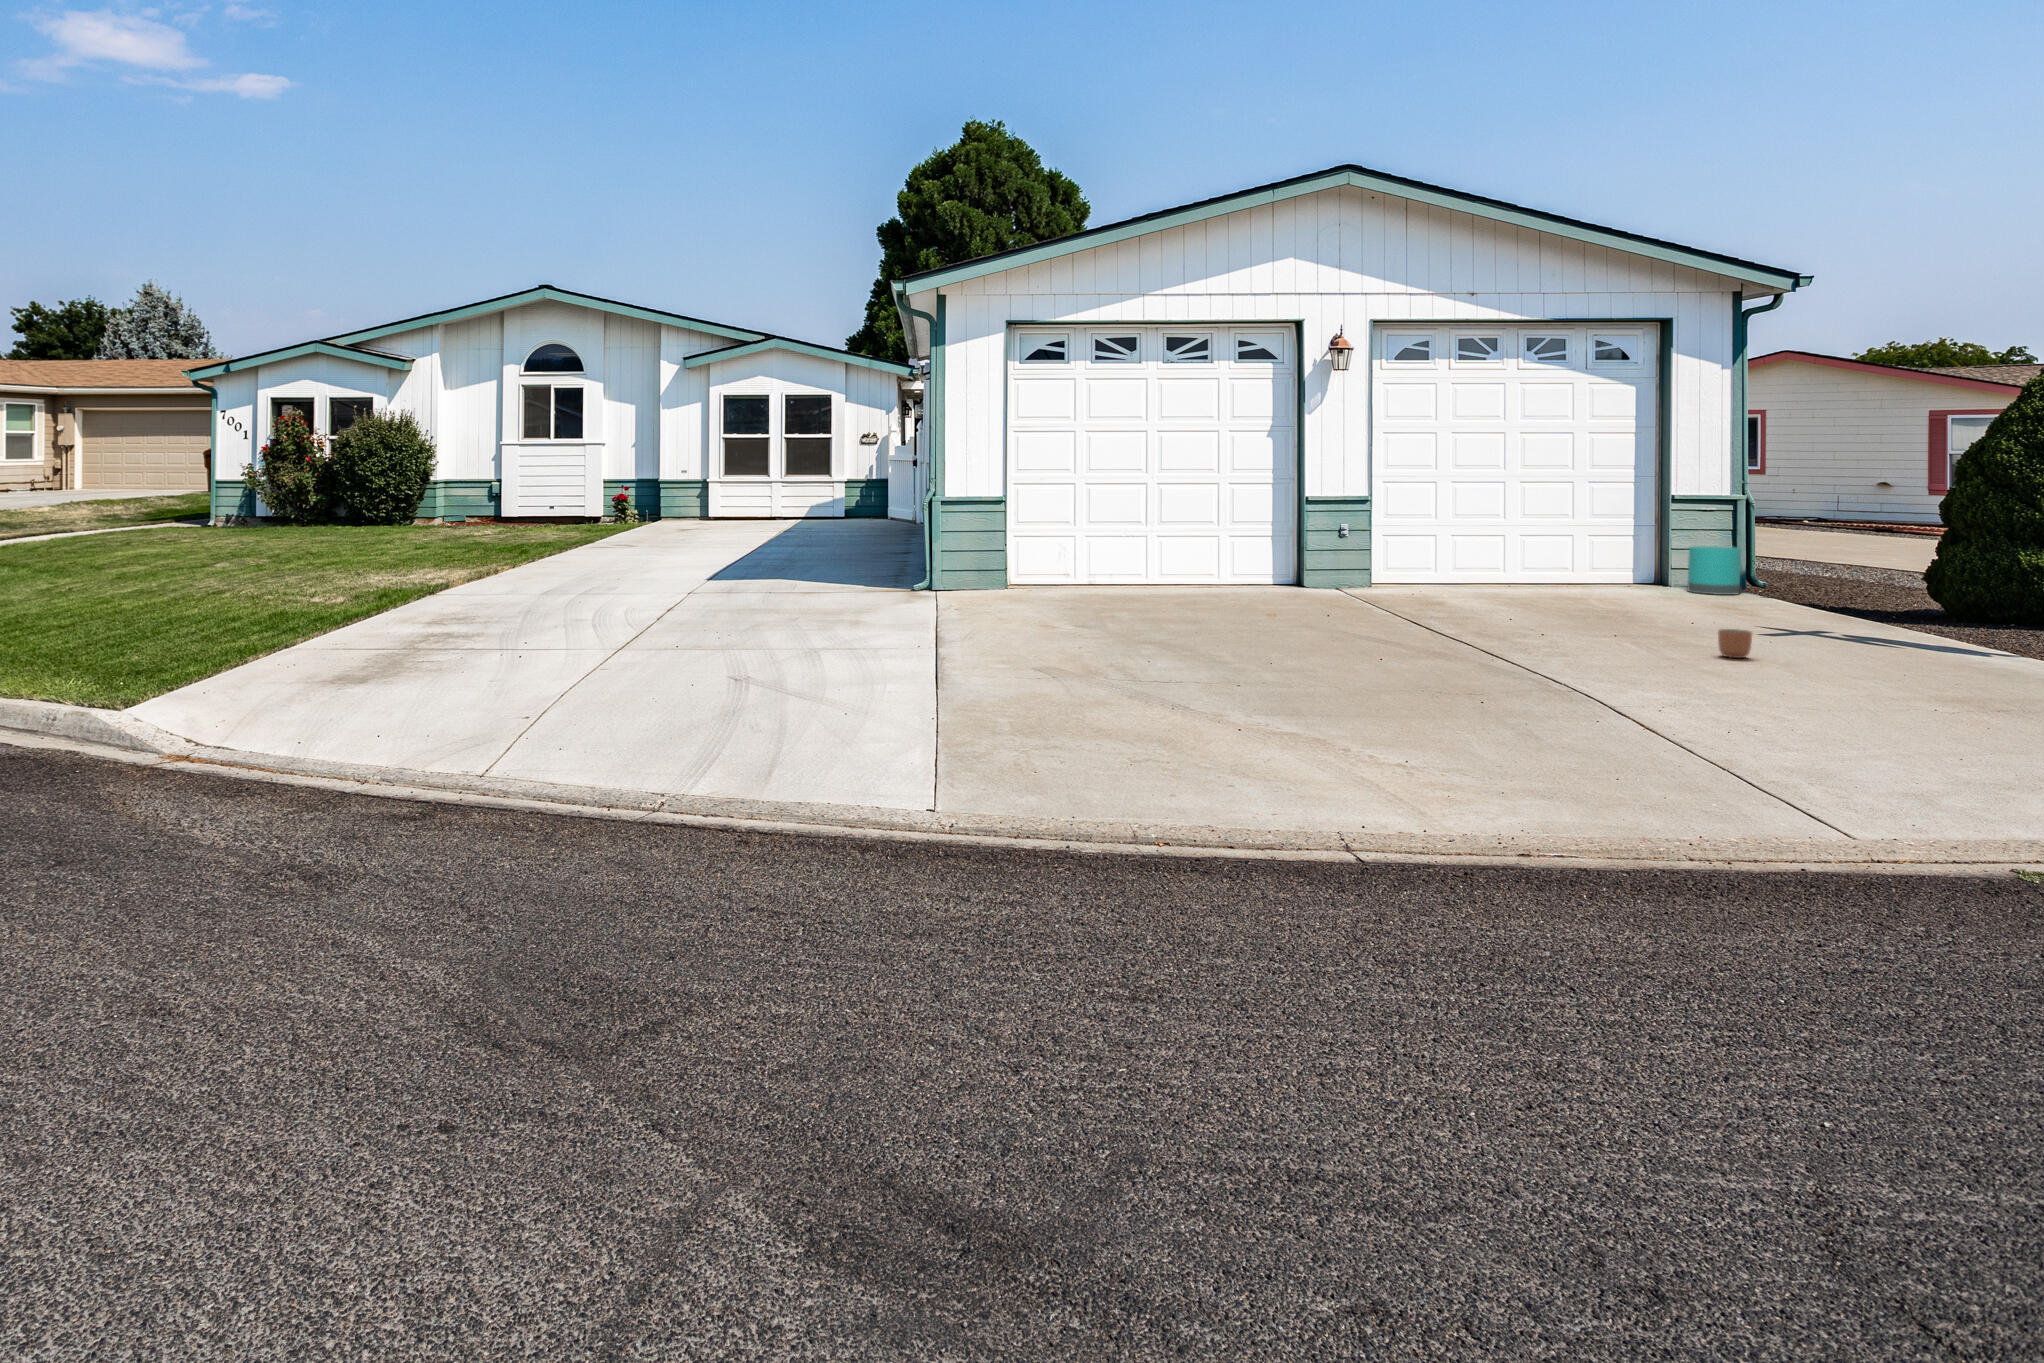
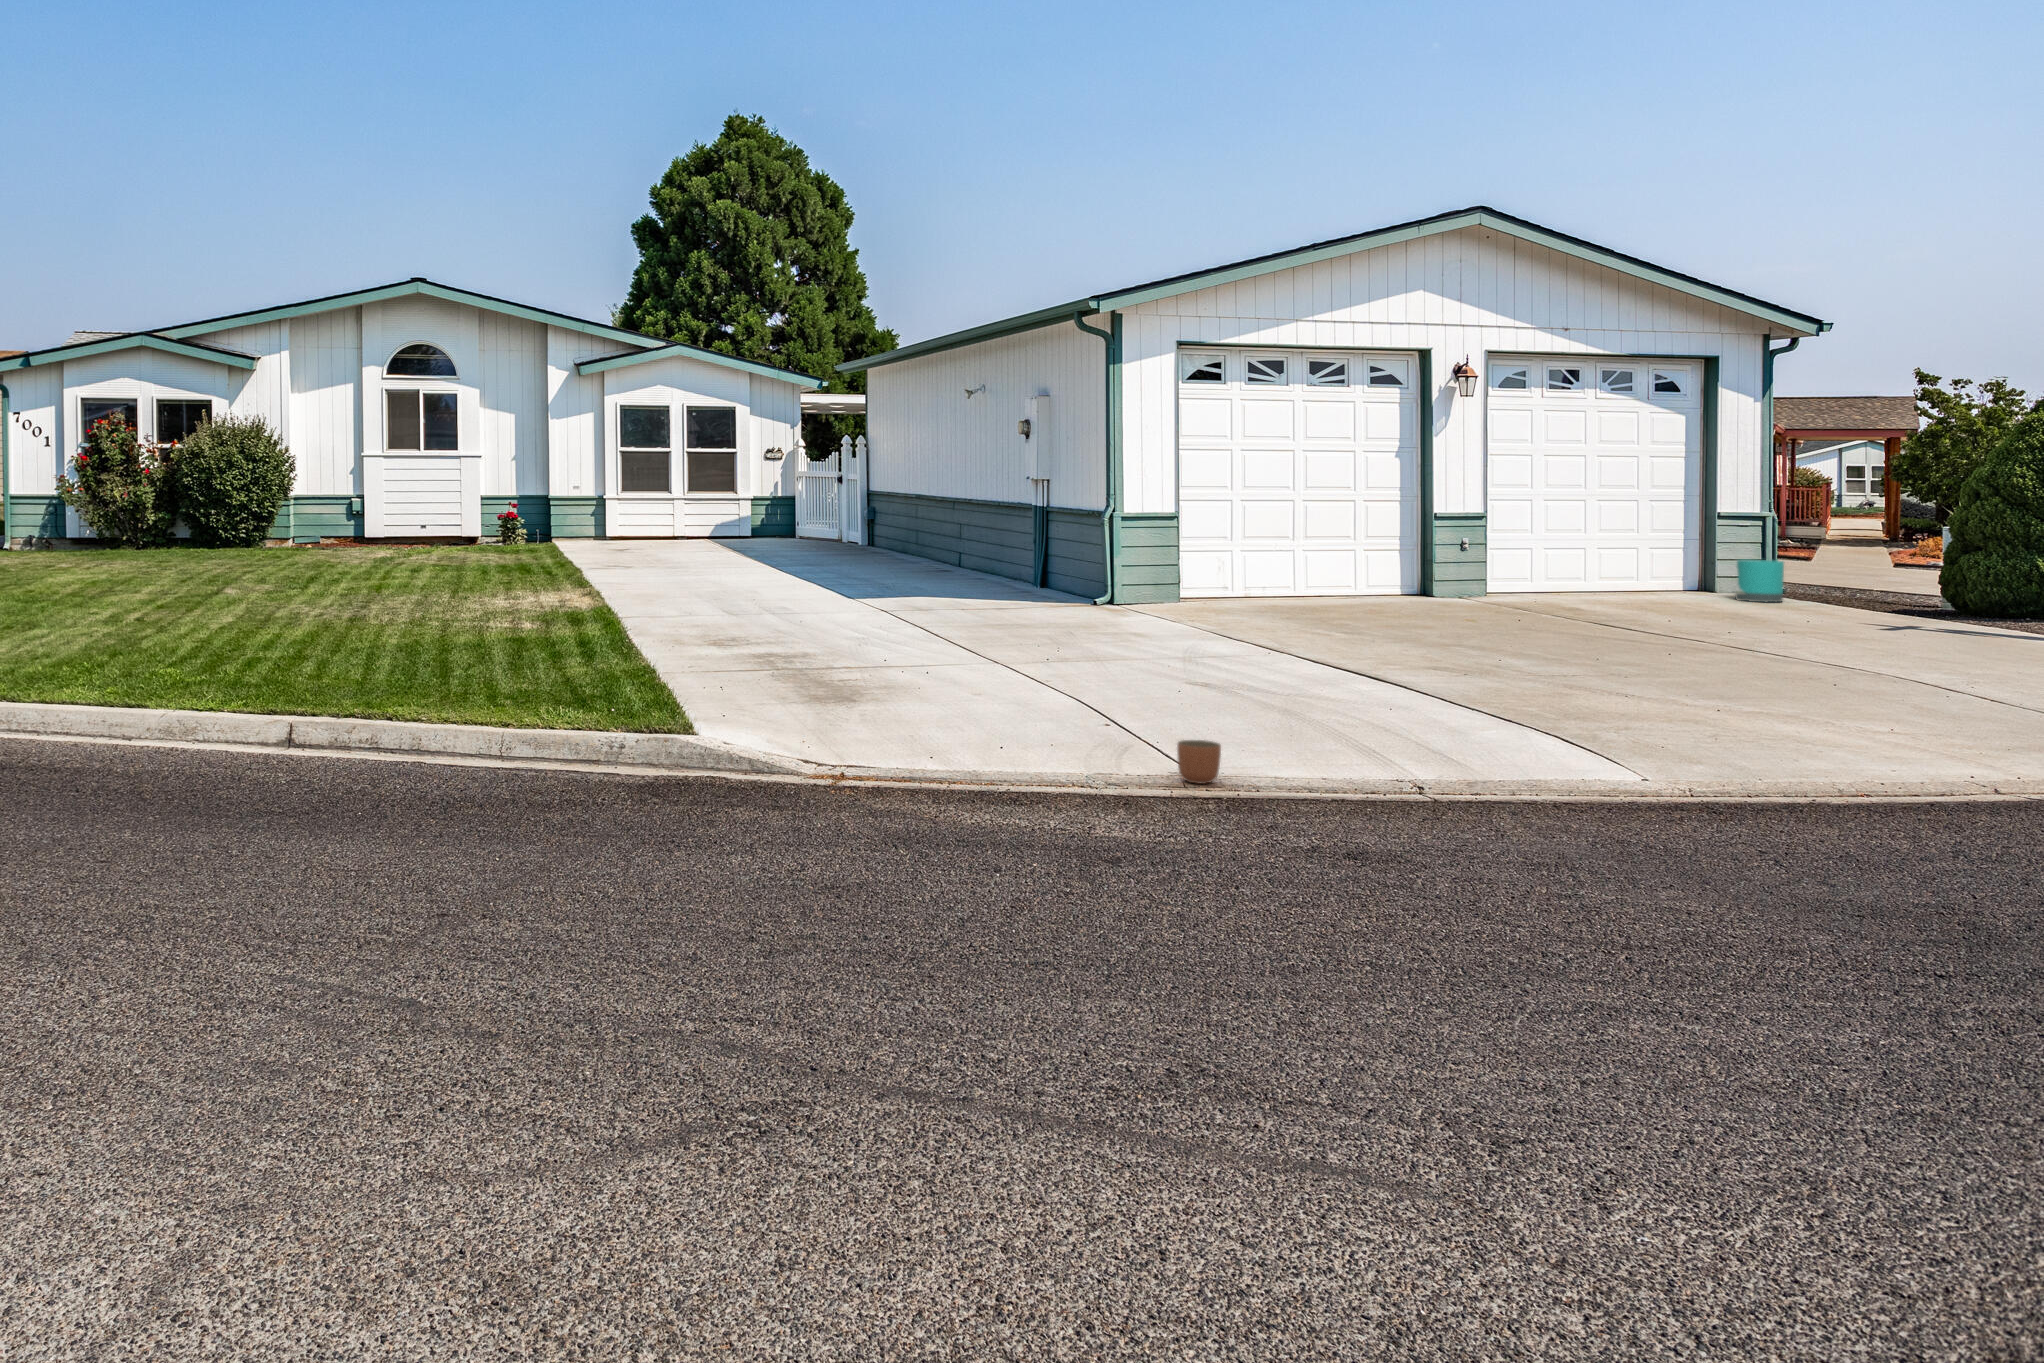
planter: present [1718,629,1752,658] -> present [1177,740,1221,784]

